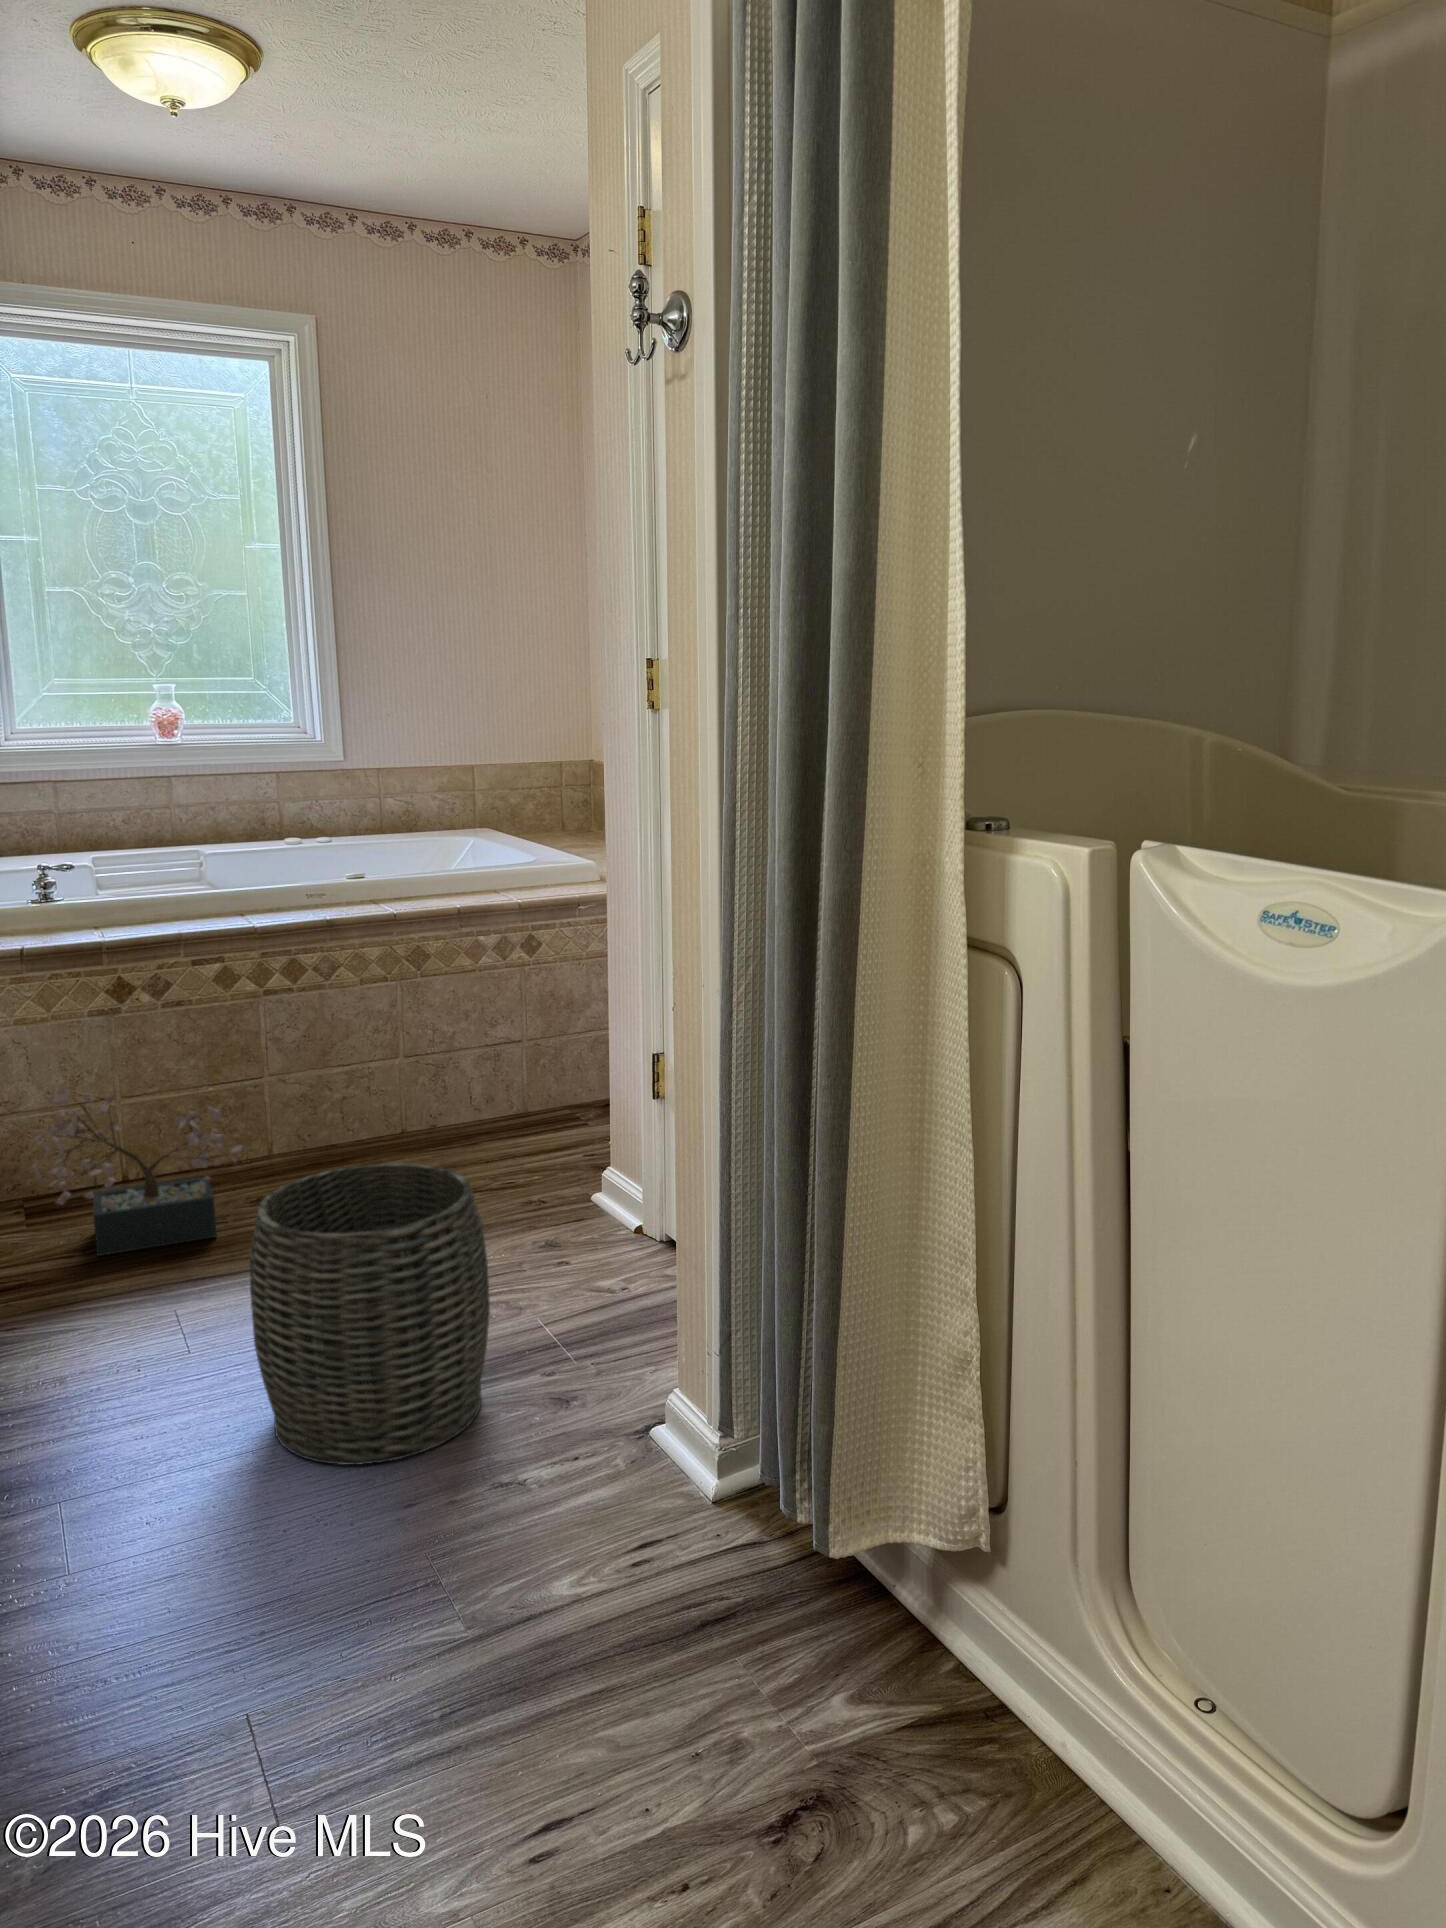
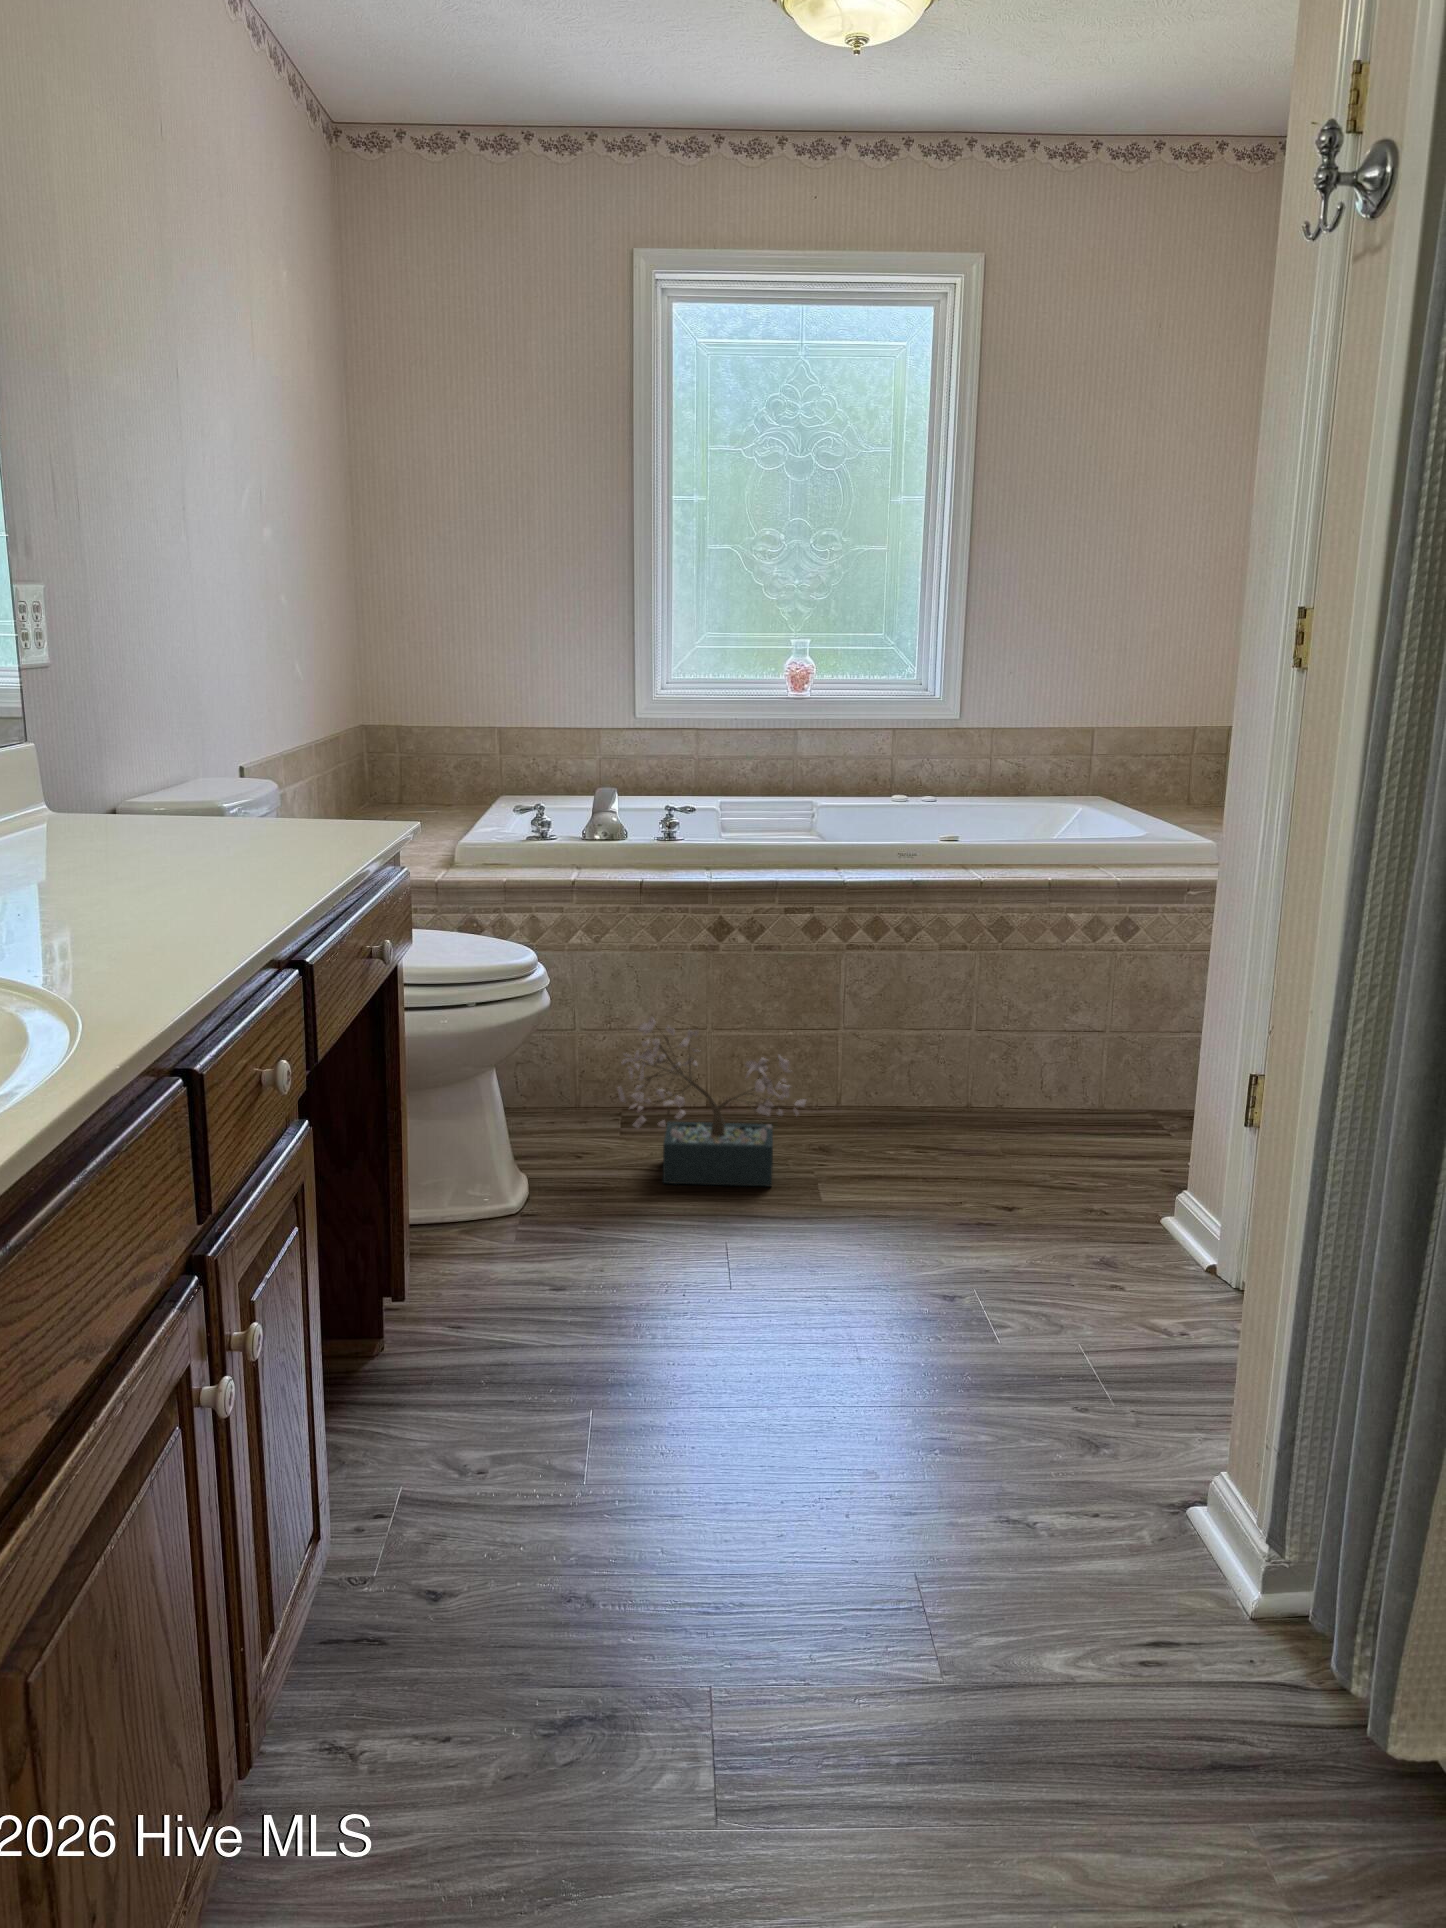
woven basket: present [250,1163,490,1465] -> none [778,1143,1026,1463]

